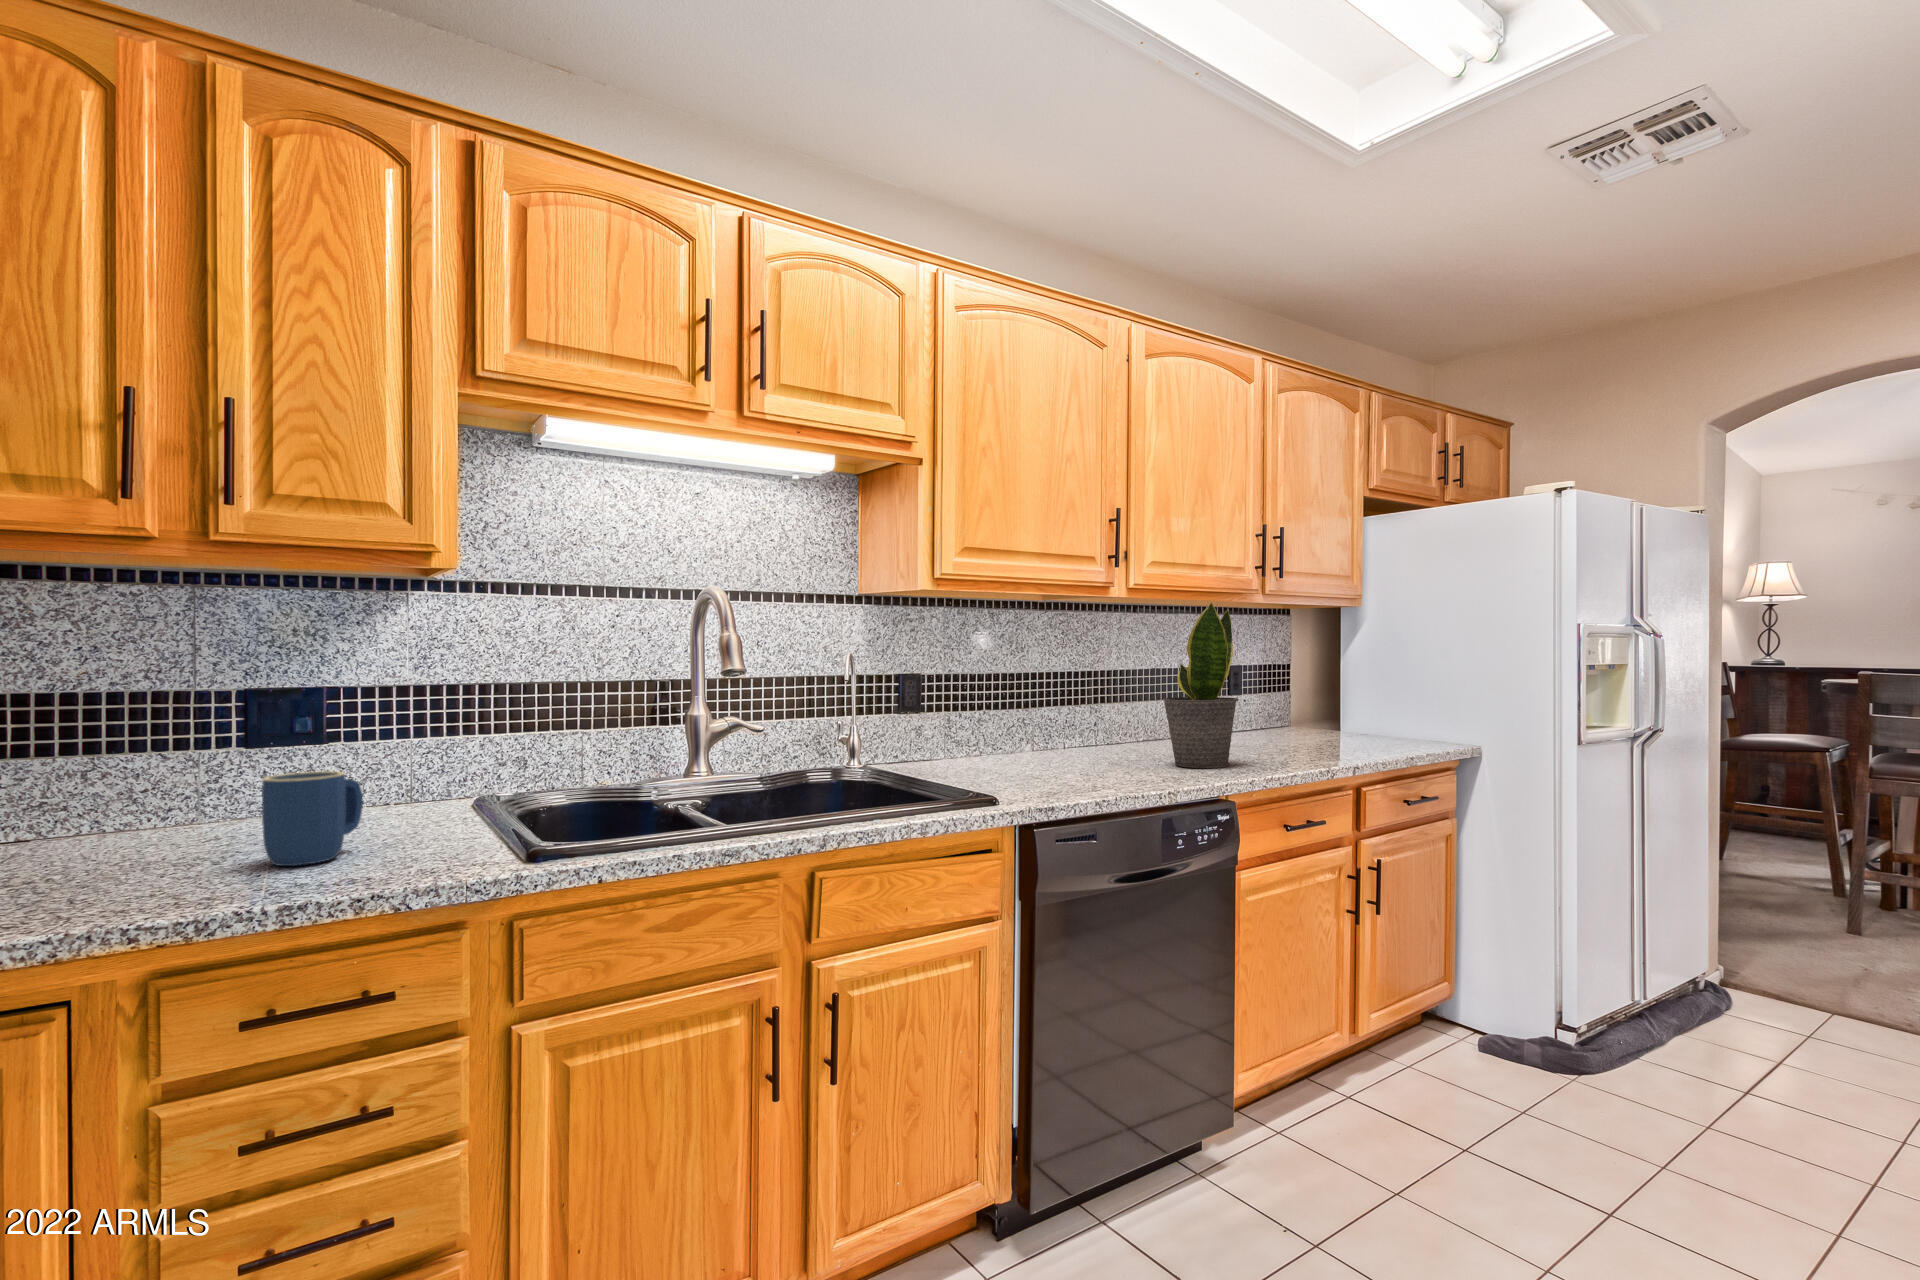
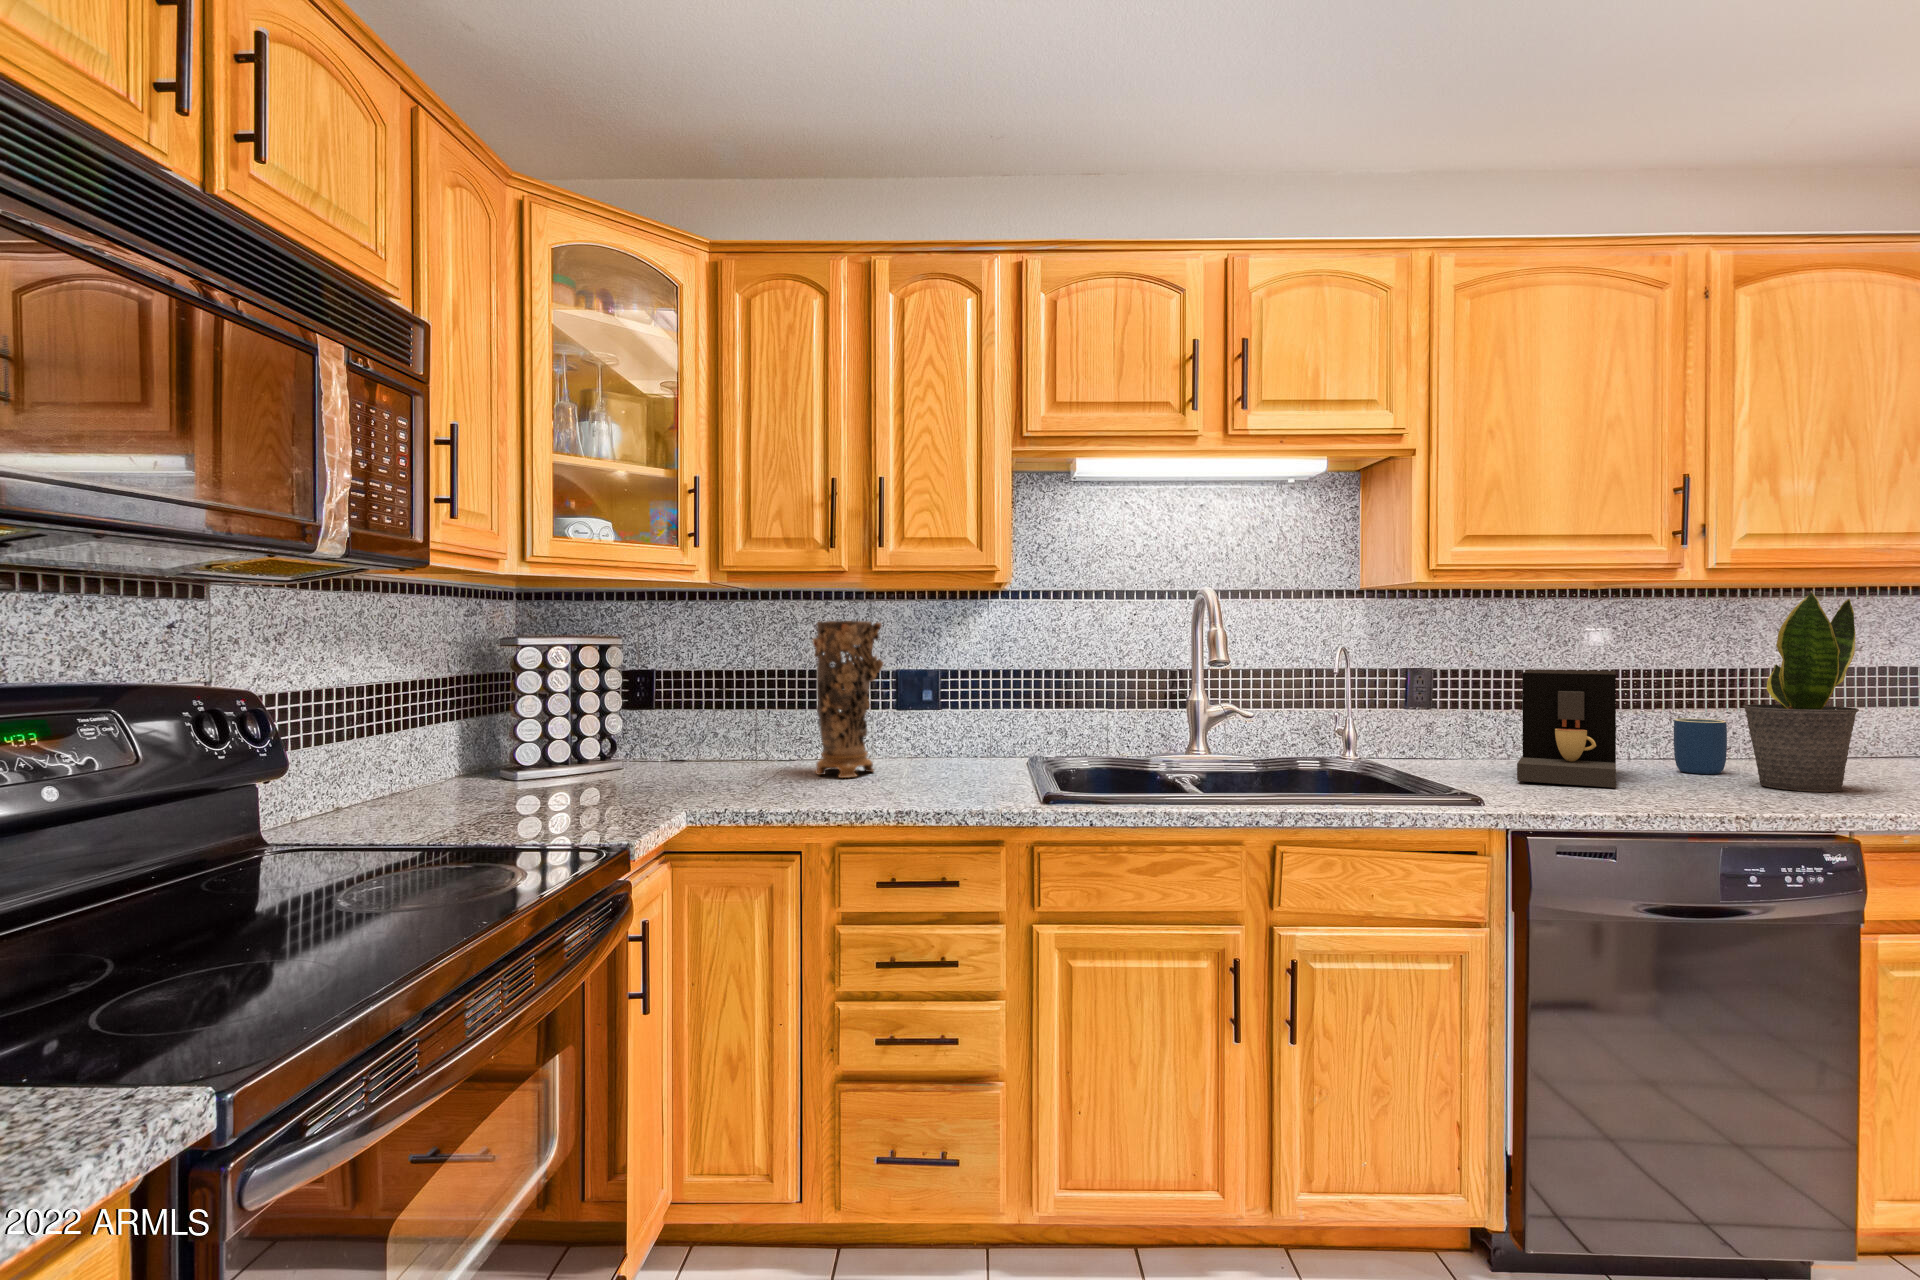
decorative vase: none [96,614,240,861] -> present [813,621,883,778]
coffee maker: none [999,673,1086,779] -> present [1517,670,1616,788]
mug: present [262,771,363,866] -> present [1674,719,1727,774]

